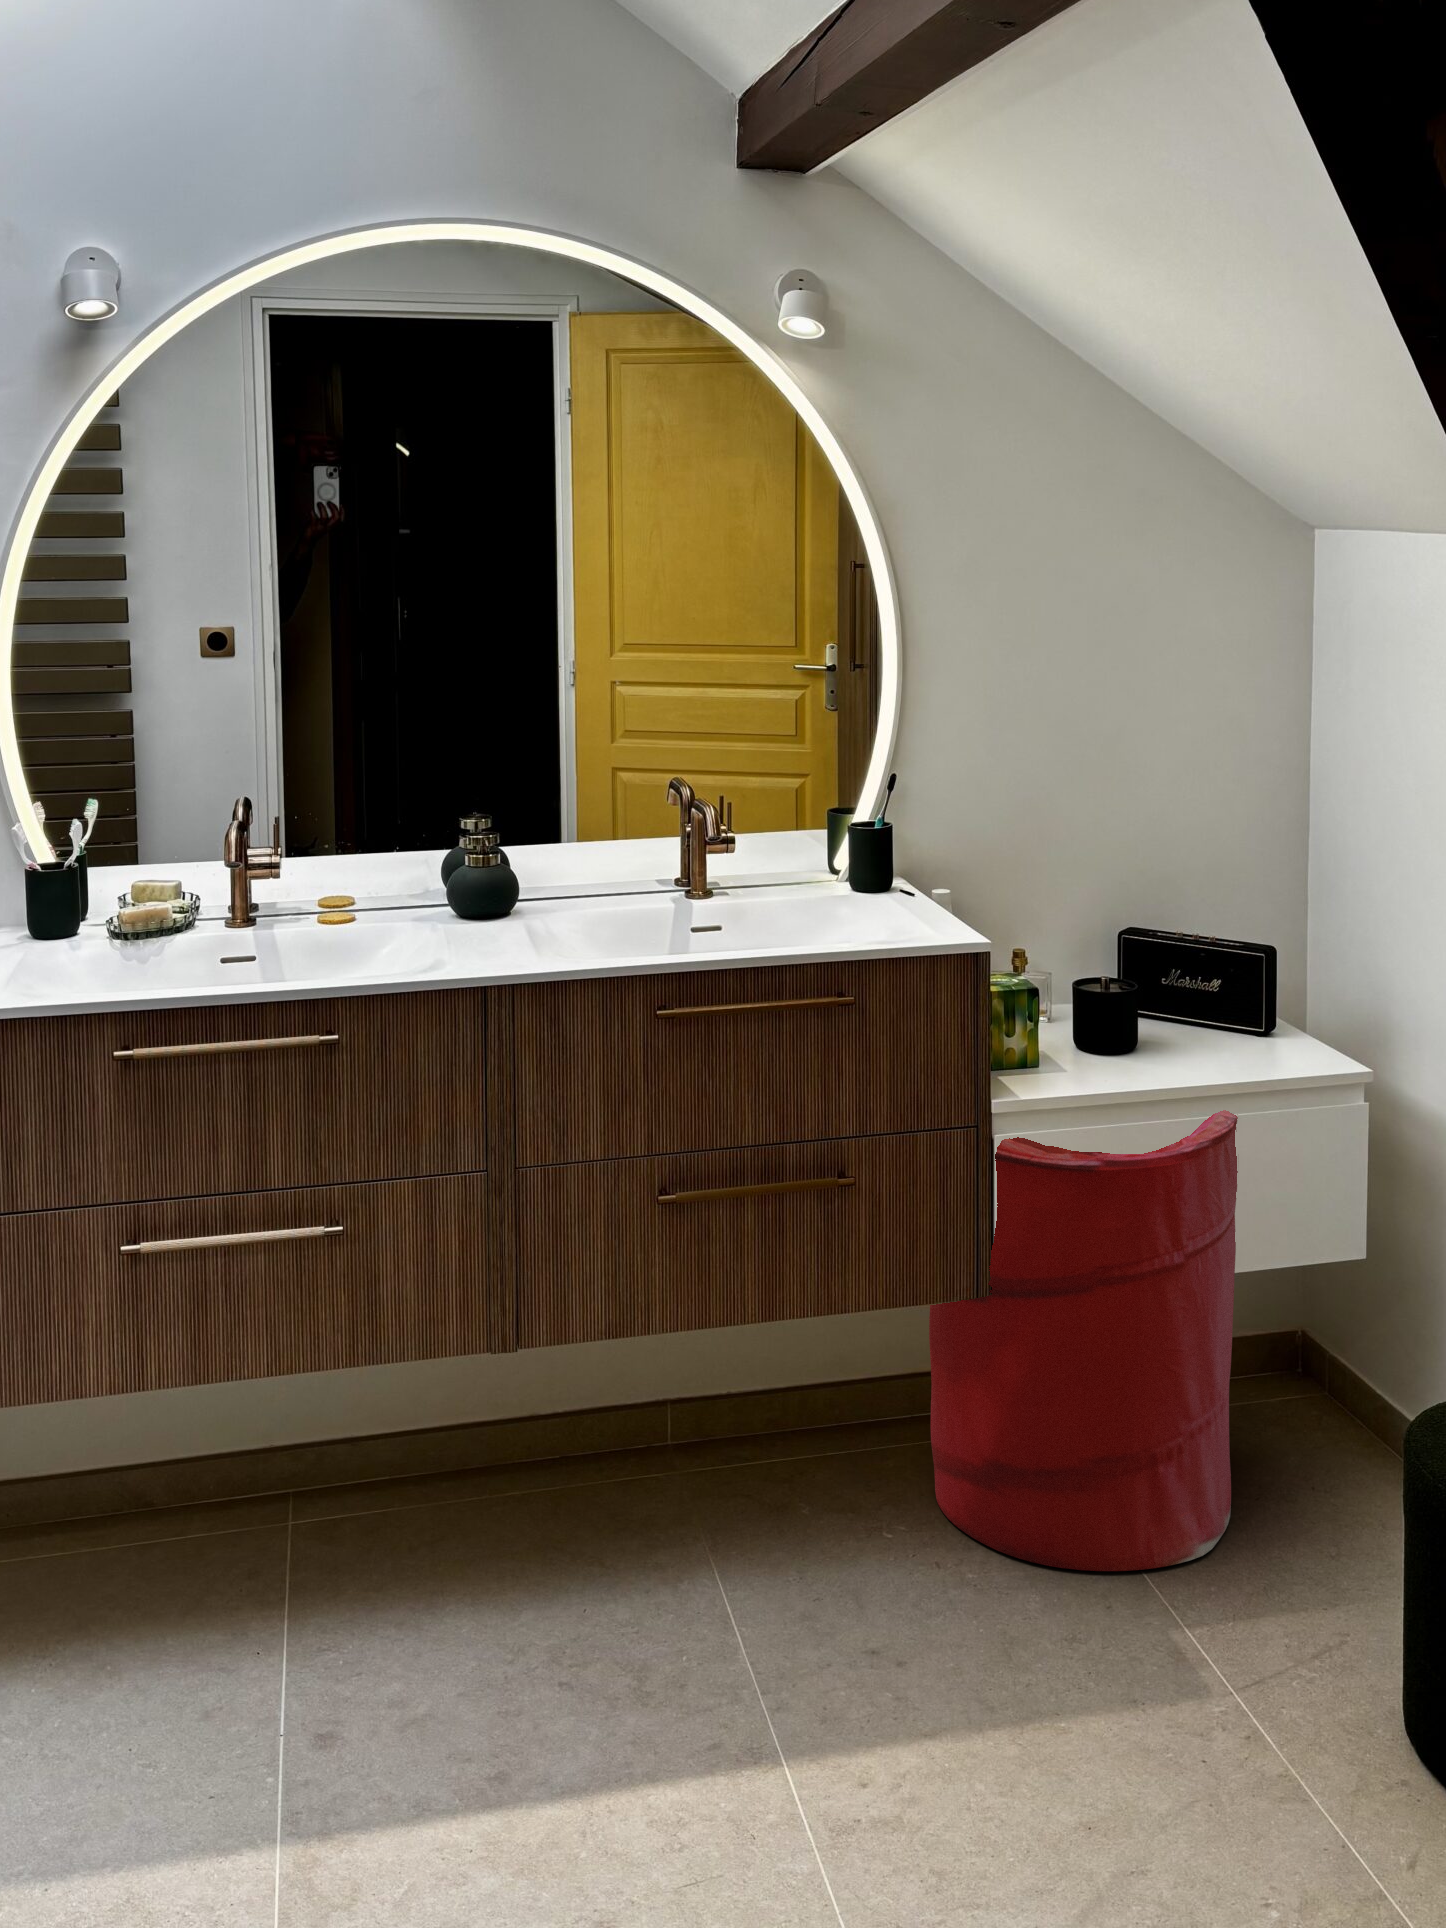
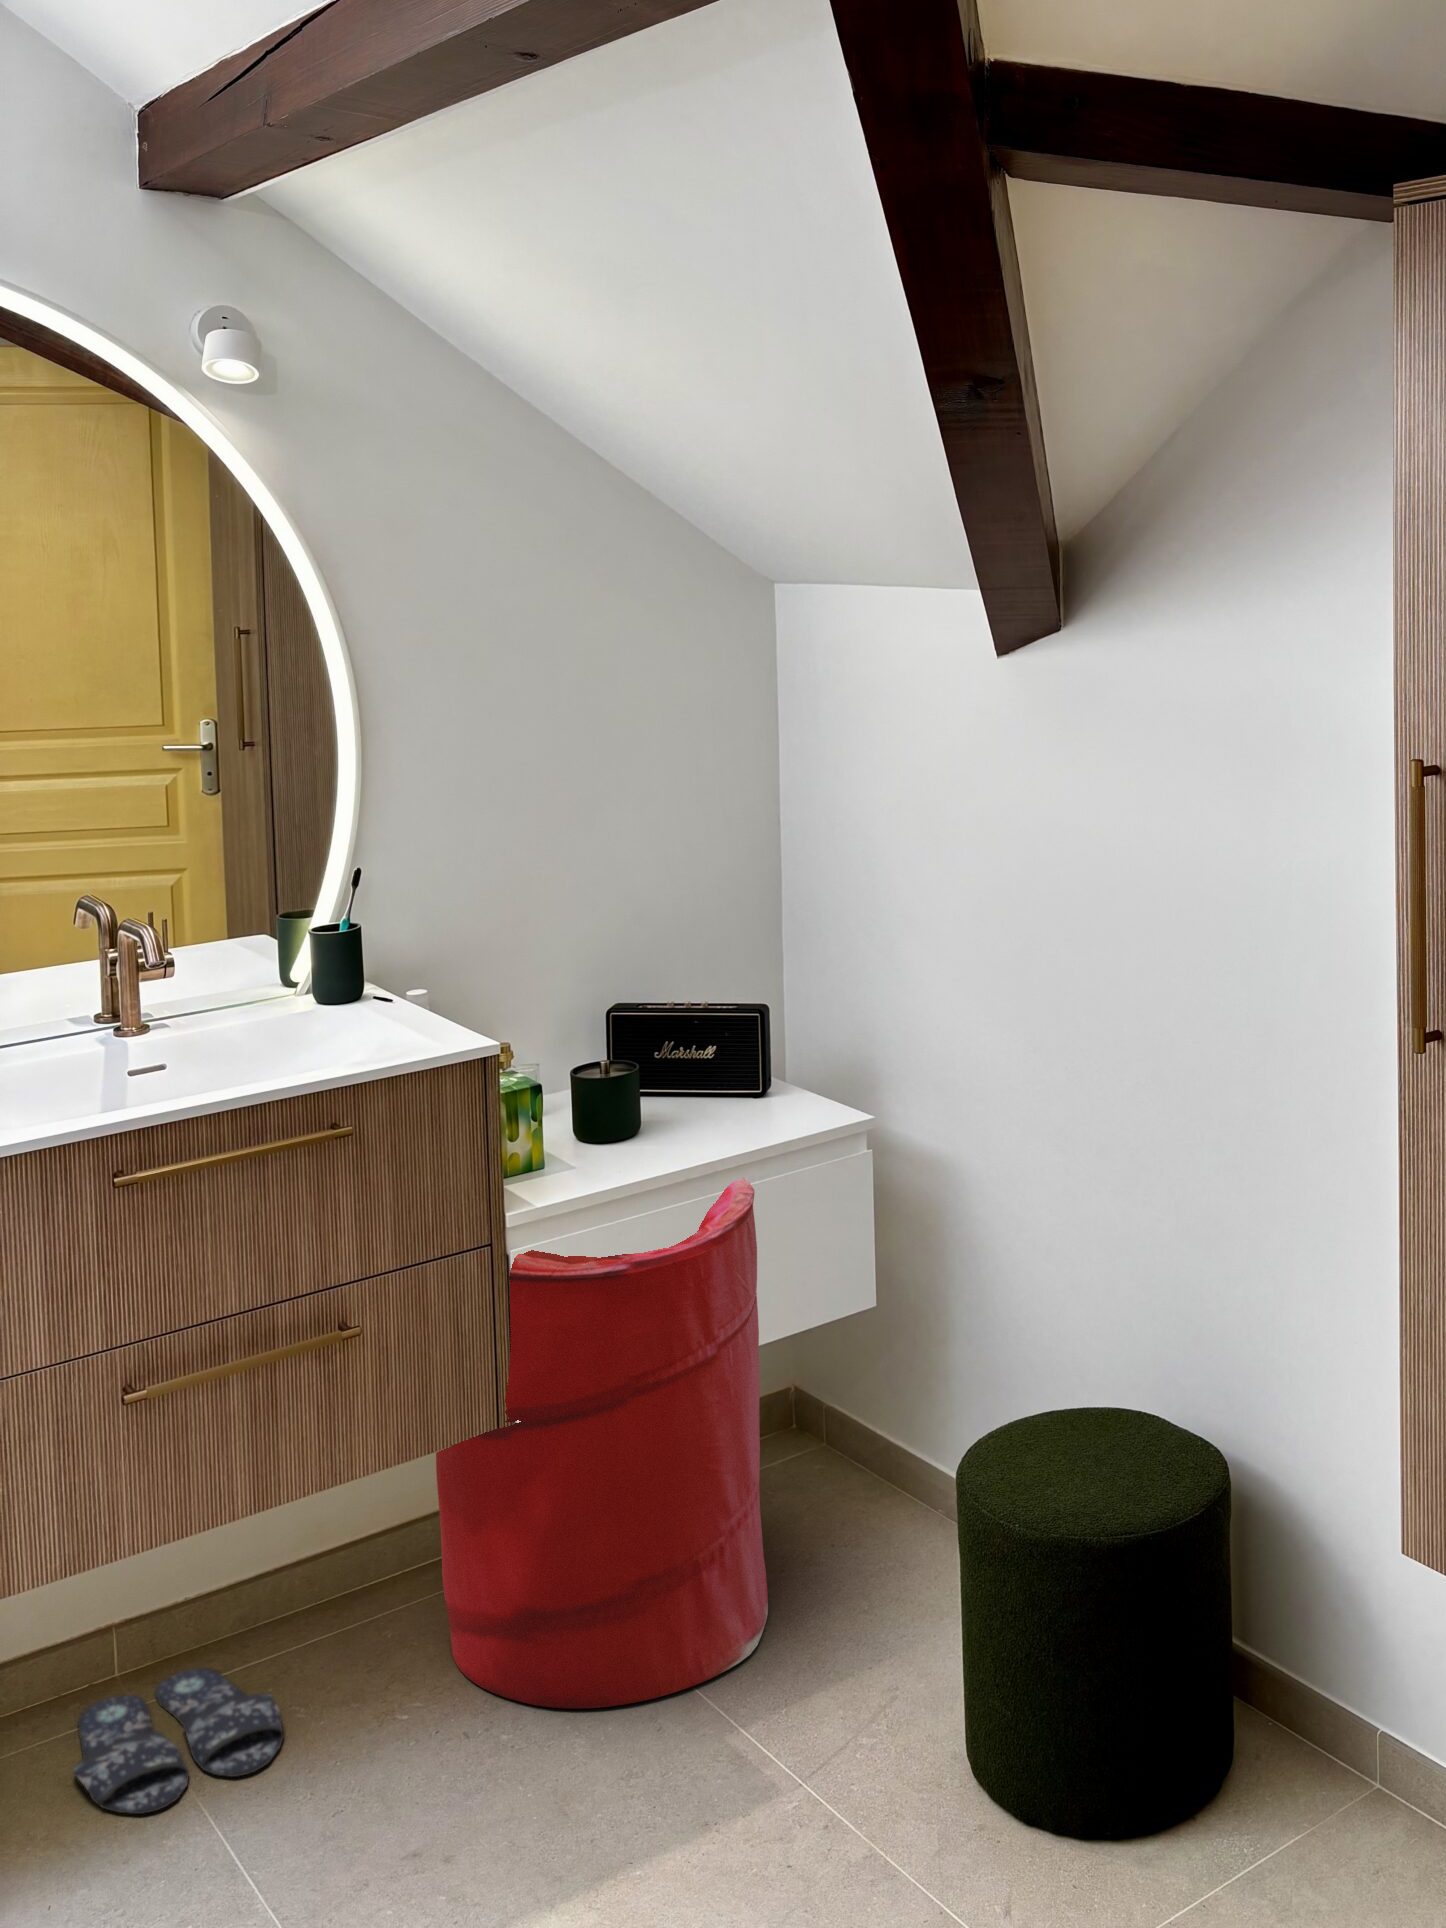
slippers: none [616,1452,783,1556] -> present [73,1668,284,1814]

